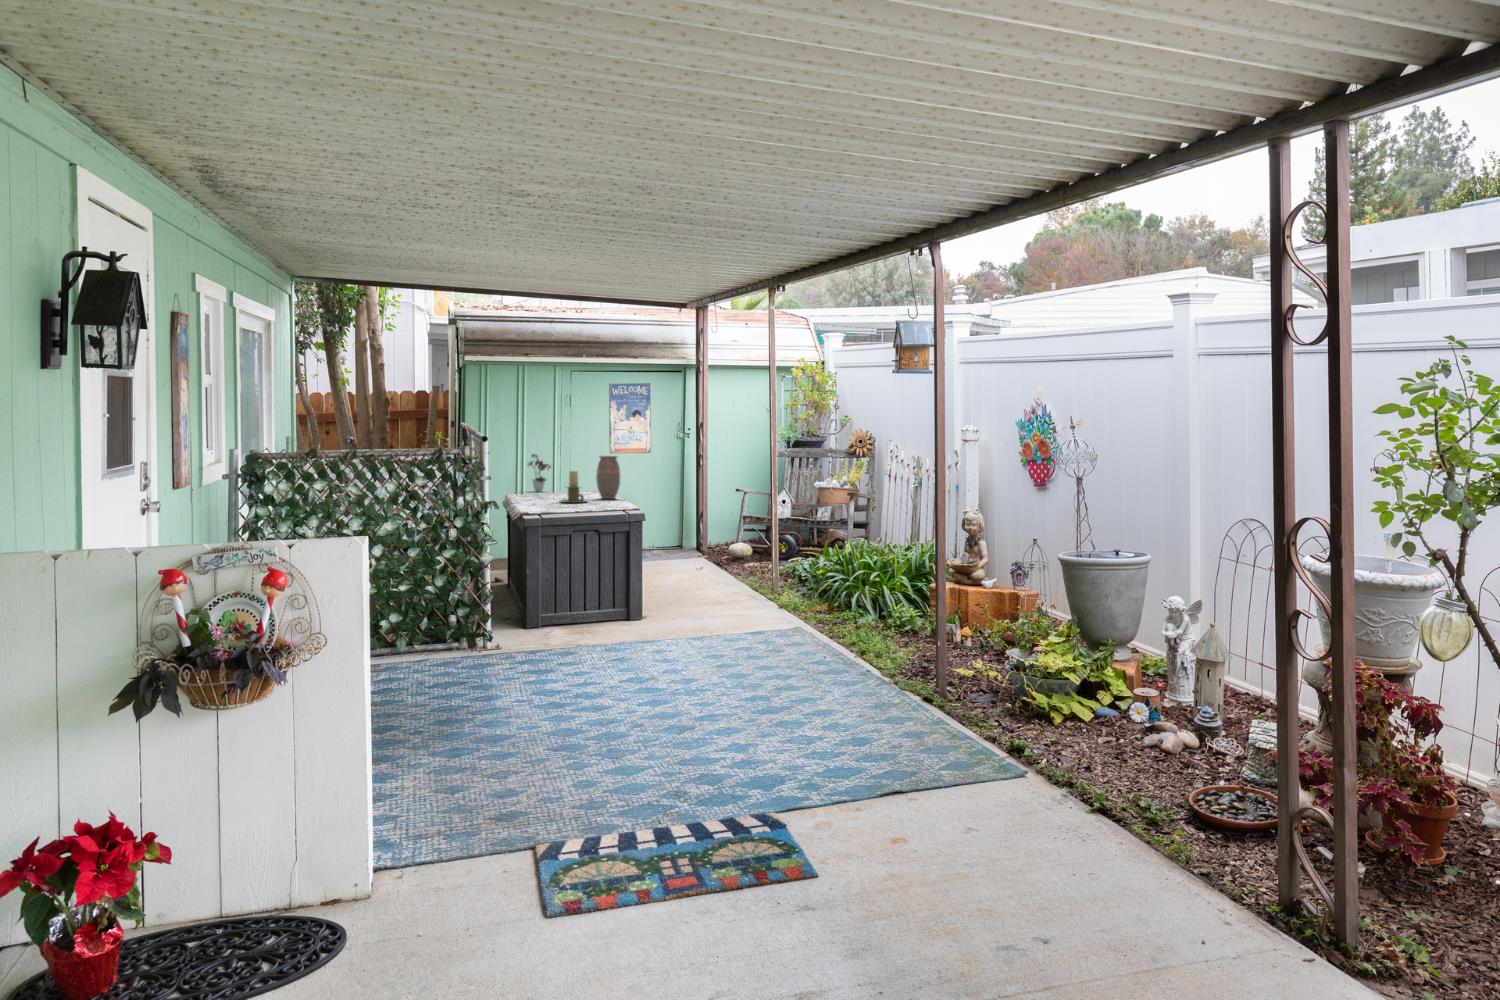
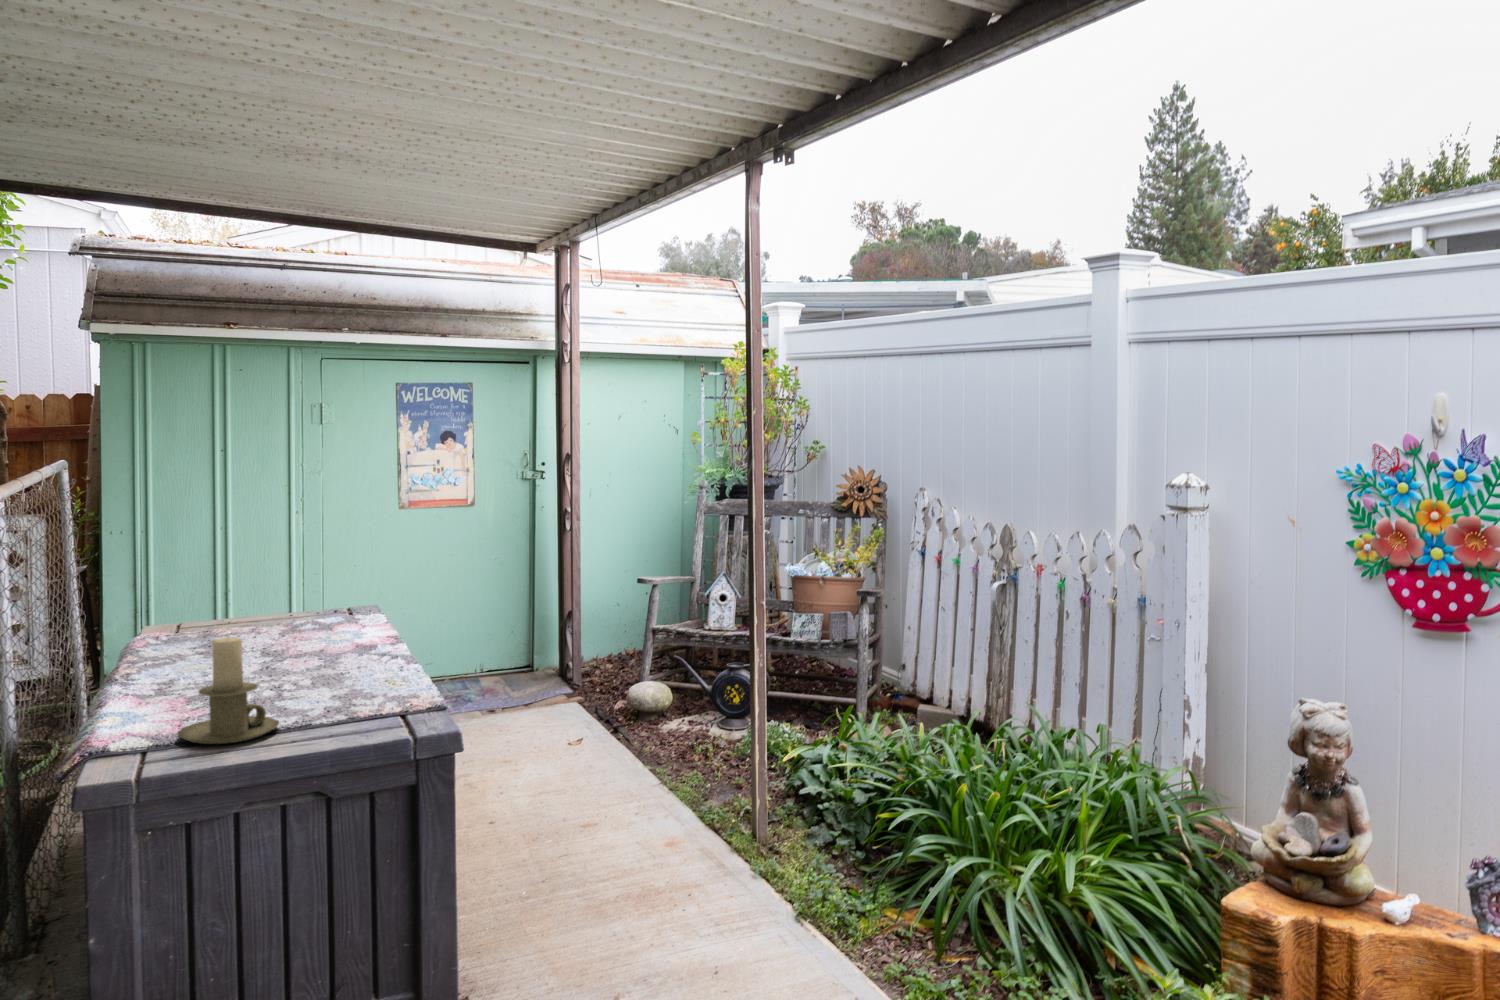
flower arrangement: present [528,454,551,492] -> none [166,540,237,634]
decorative vase: present [596,456,620,499] -> none [318,570,387,692]

